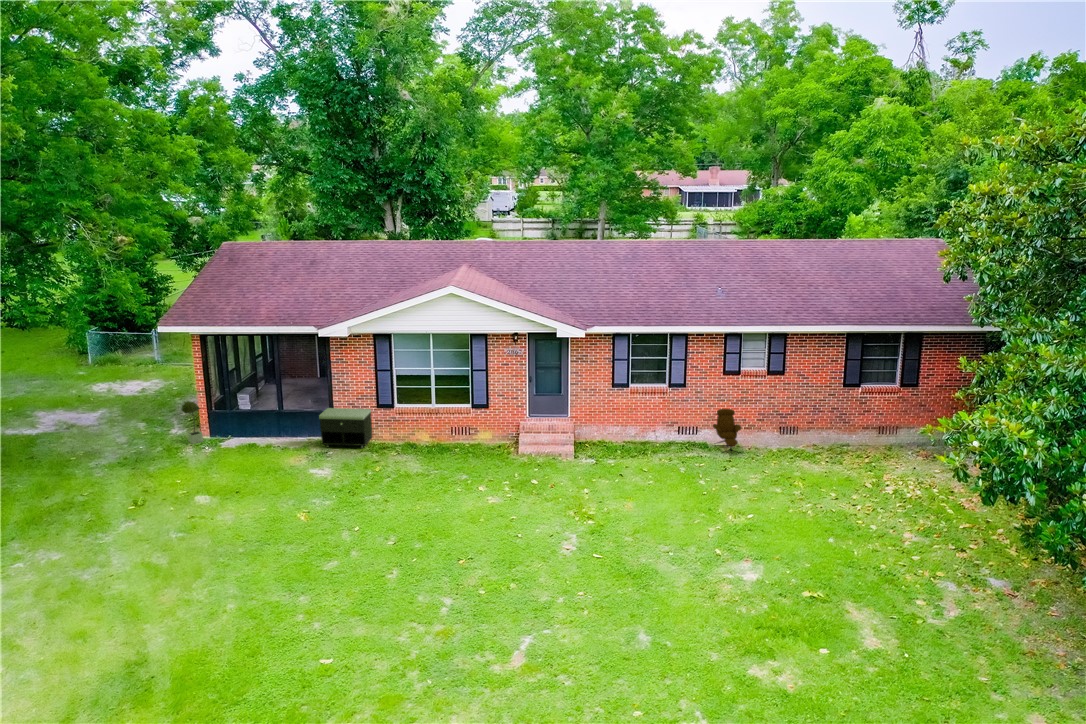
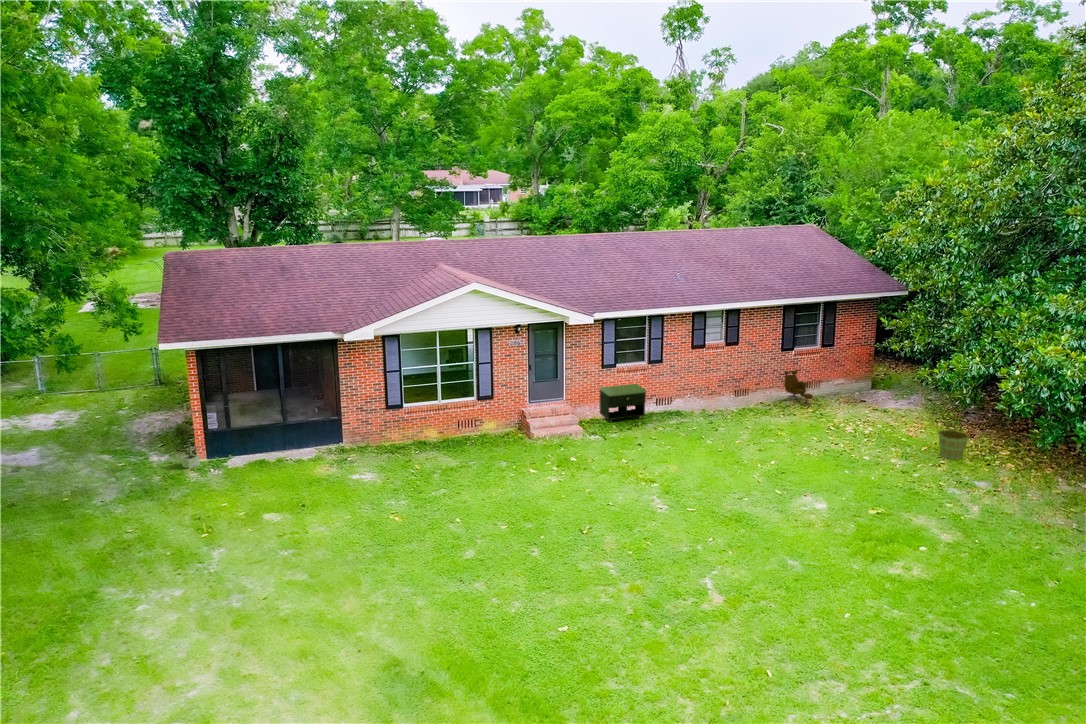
storage bench: present [319,408,372,448] -> present [600,384,646,422]
lounge chair: present [713,409,741,453] -> present [784,370,813,404]
wooden bucket: none [977,505,1018,545] -> present [938,430,969,460]

